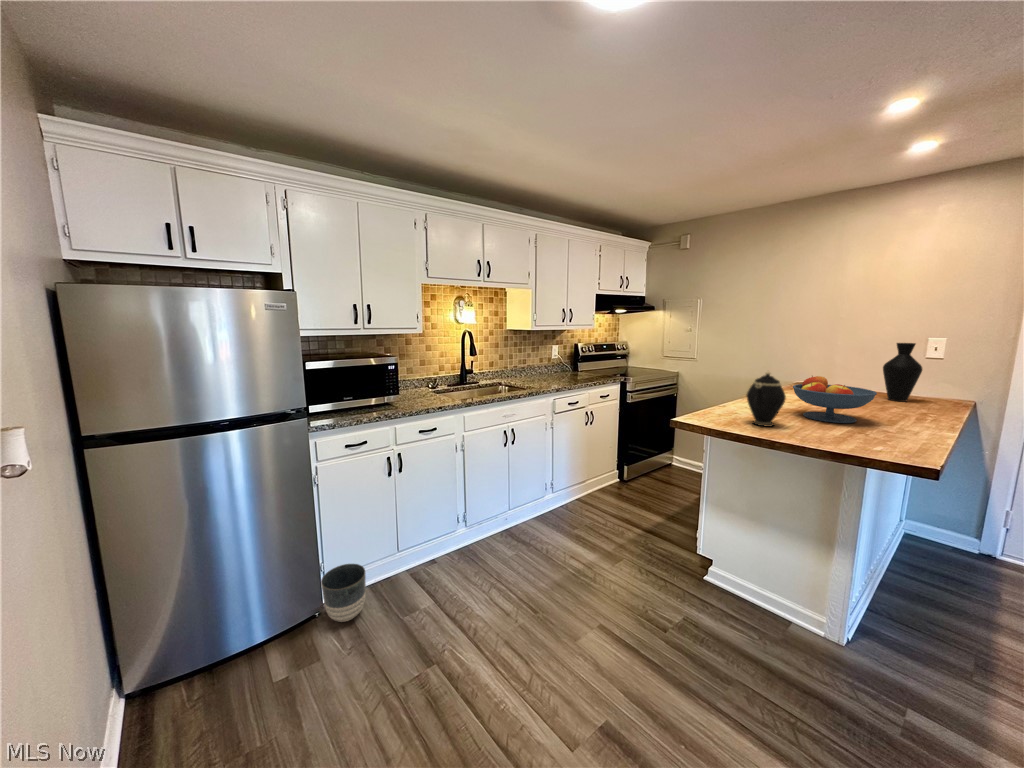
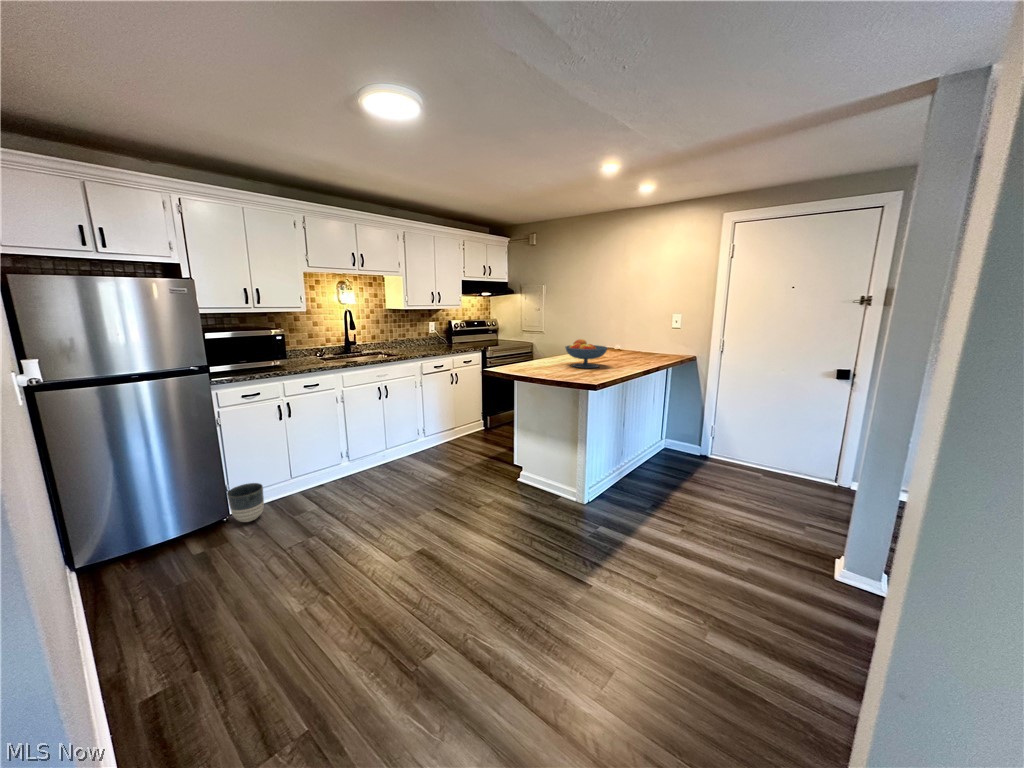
vase: present [883,343,922,402] -> none [641,318,661,357]
teapot: present [746,371,786,427] -> none [527,335,549,371]

